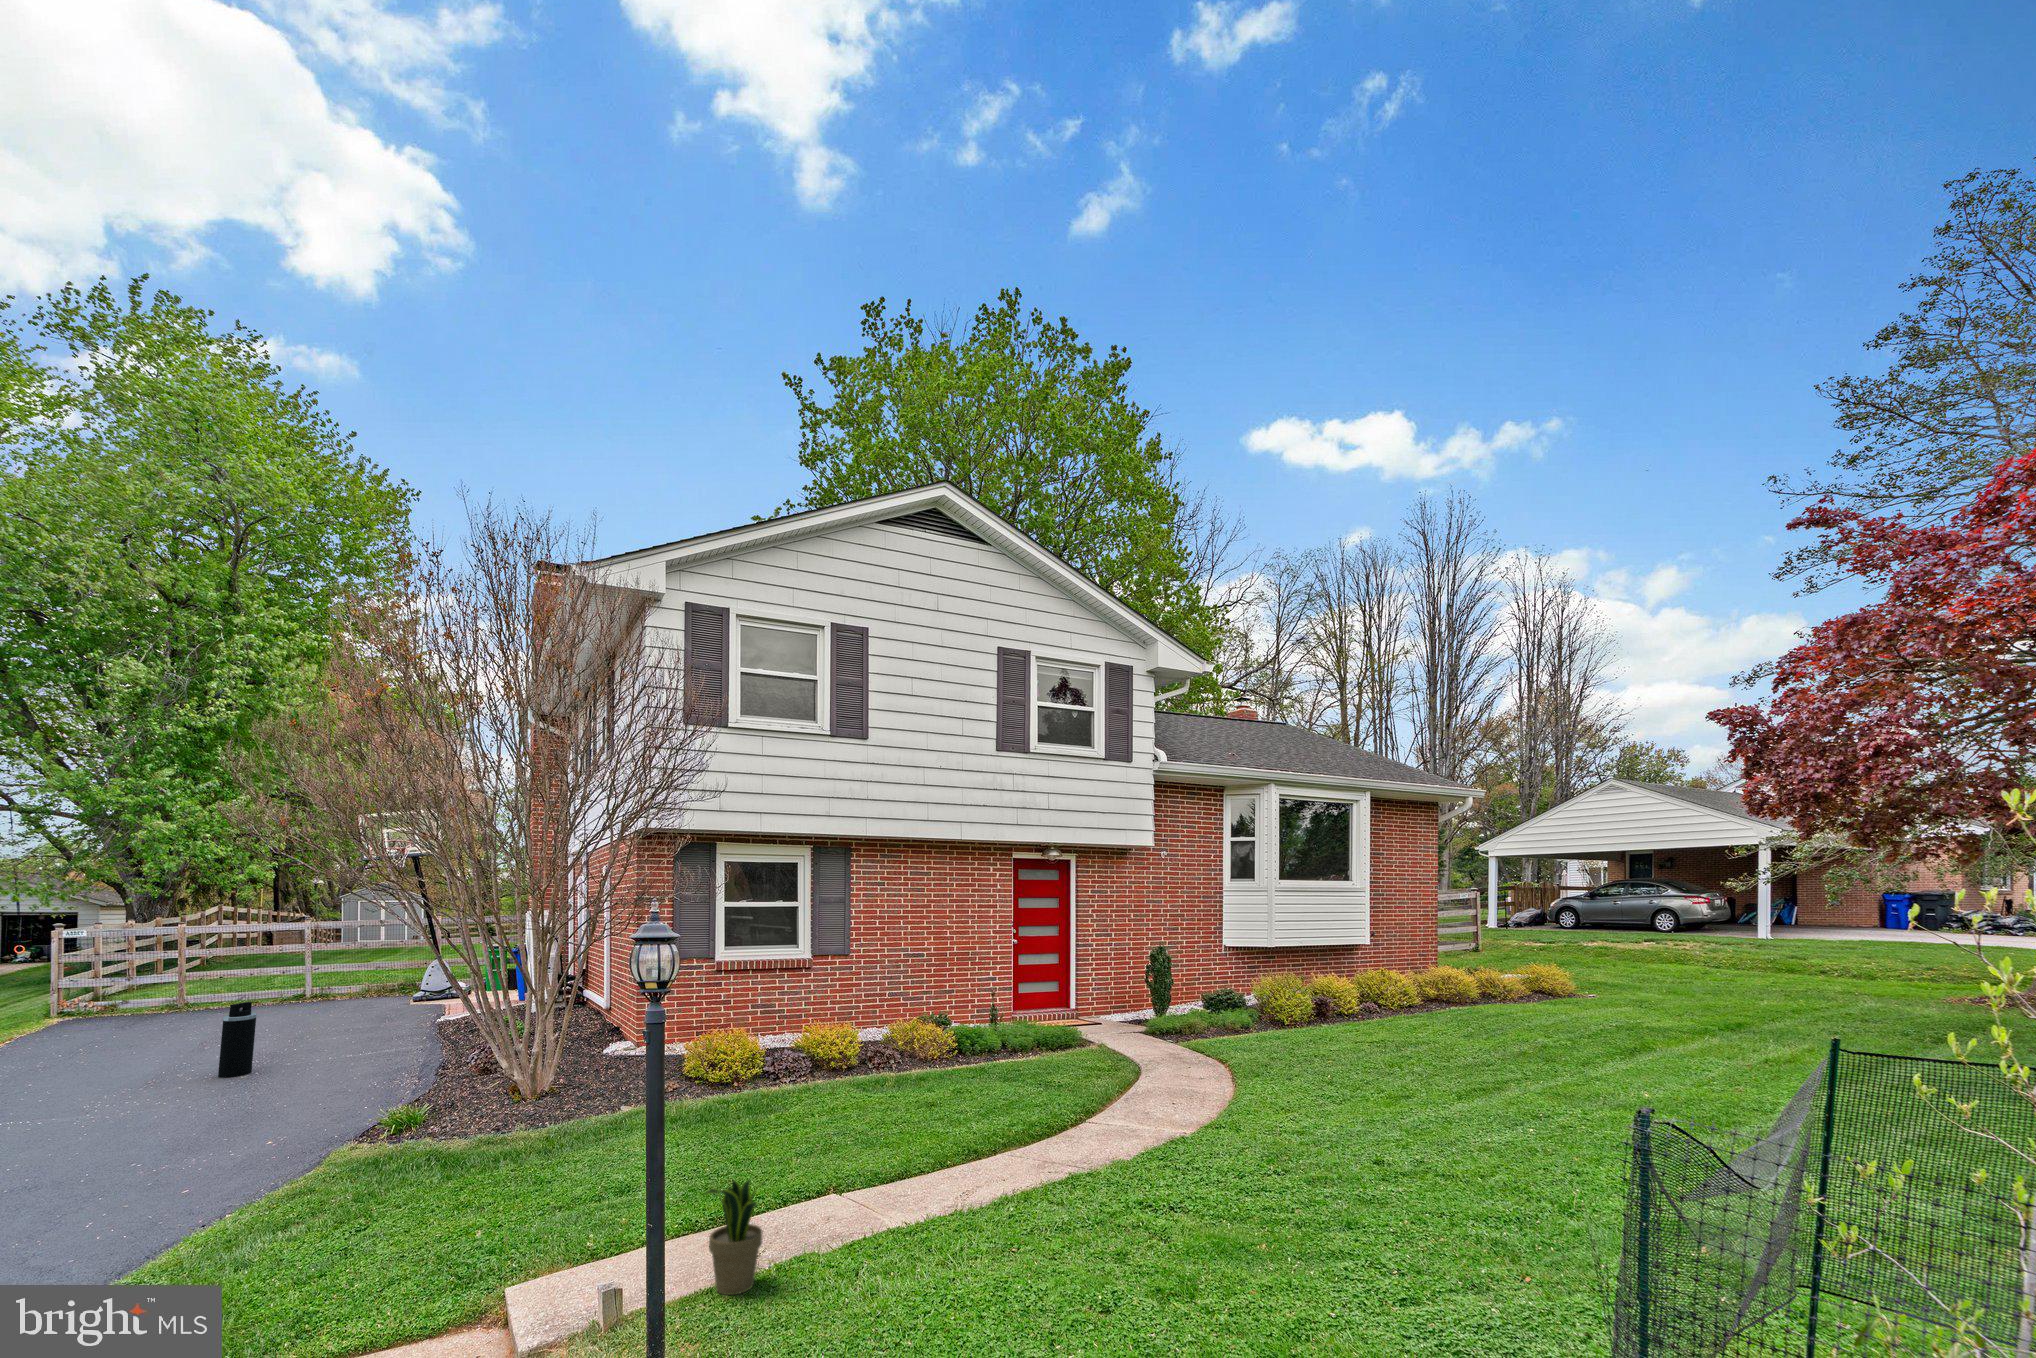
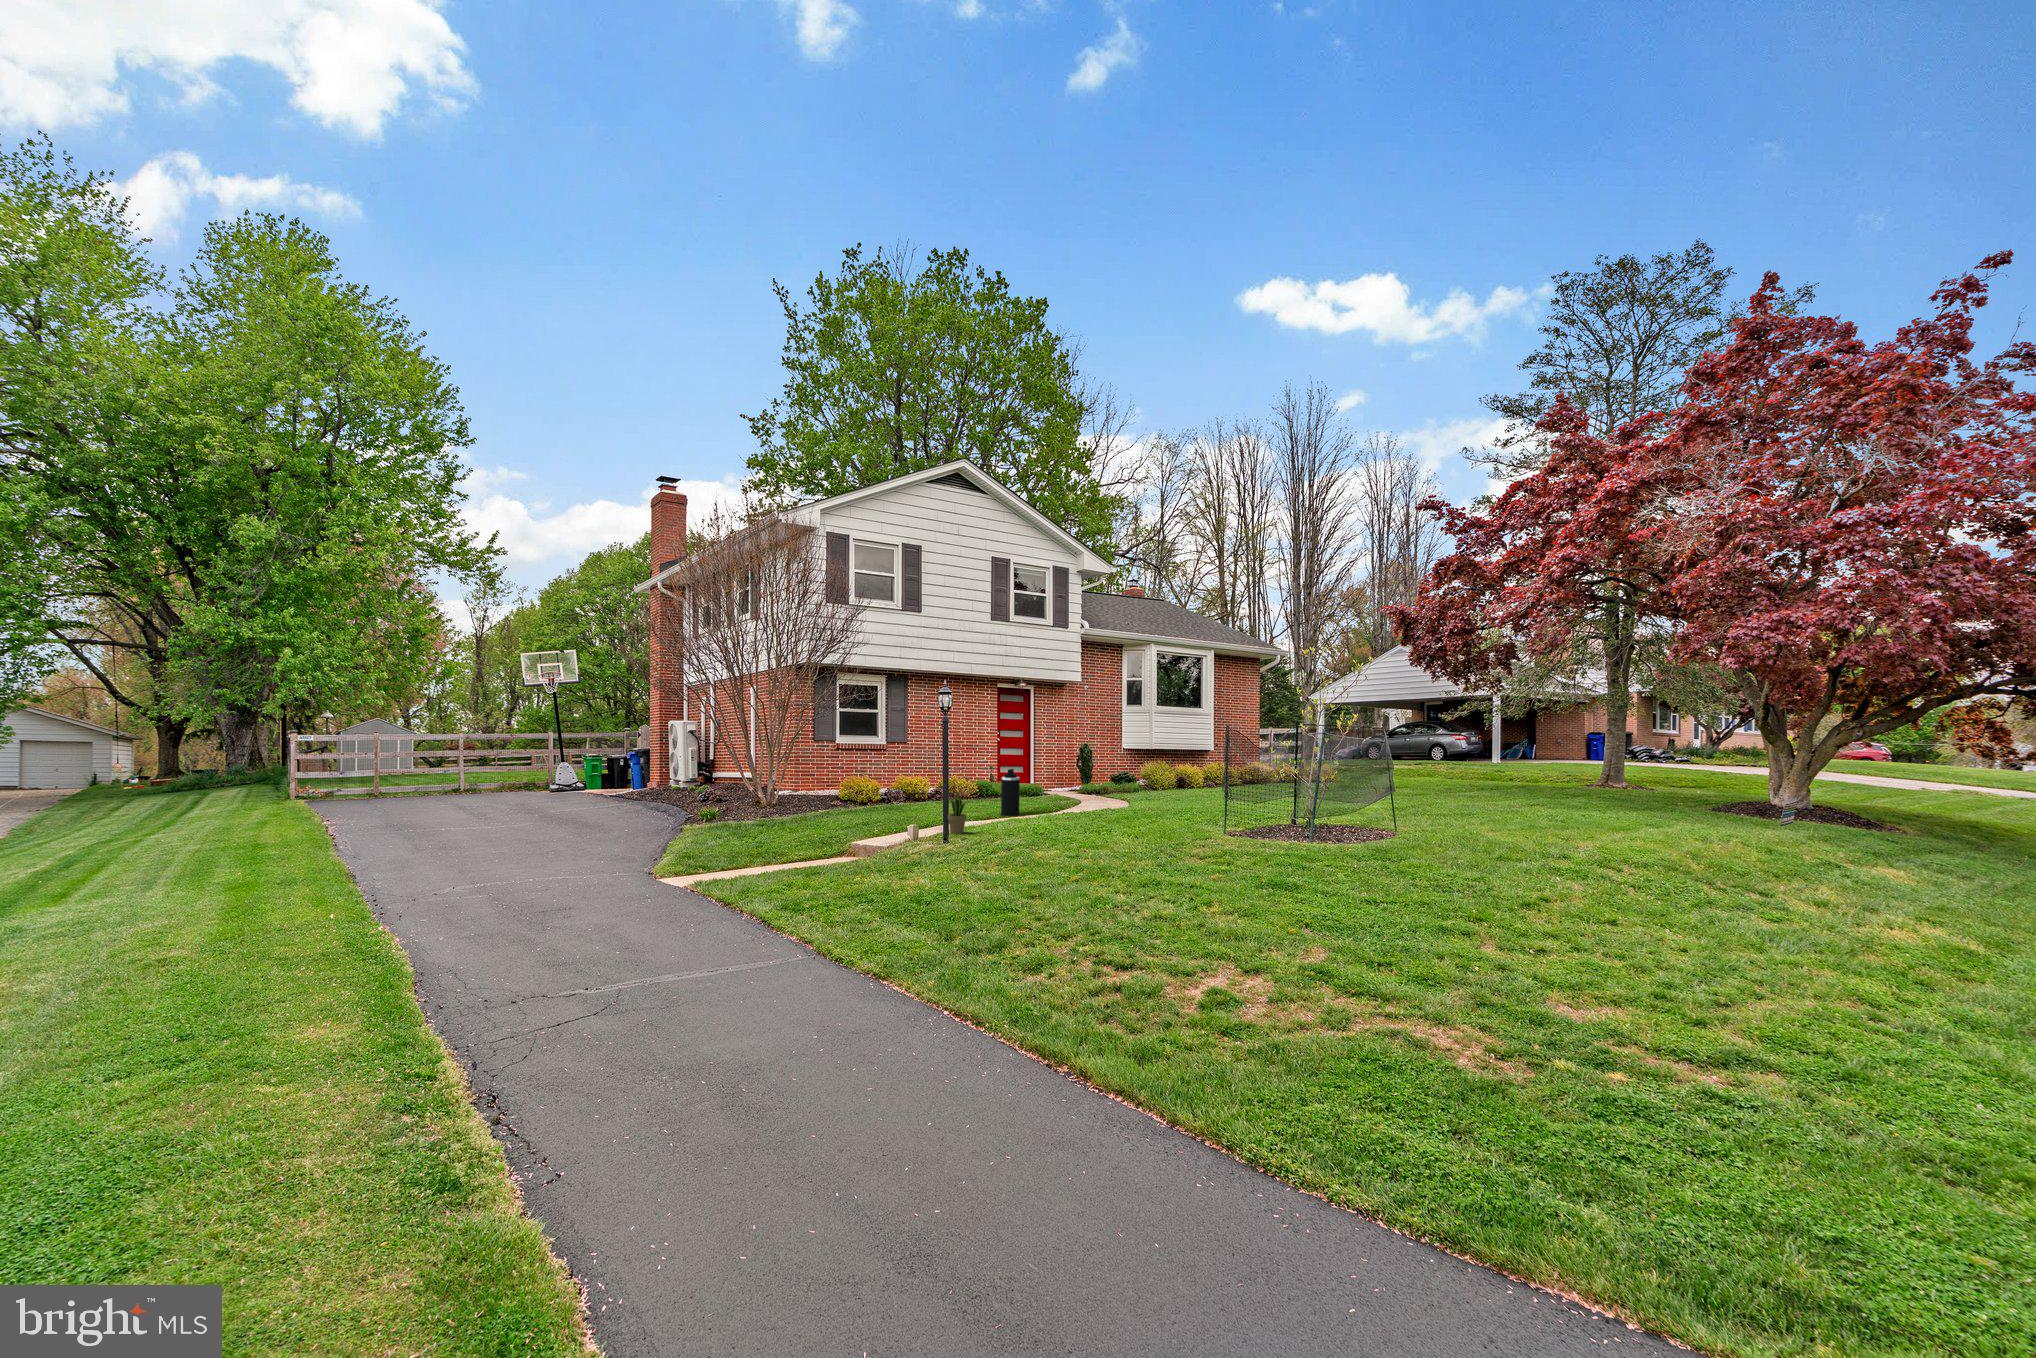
trash can: present [218,1002,256,1078] -> present [1001,769,1020,816]

